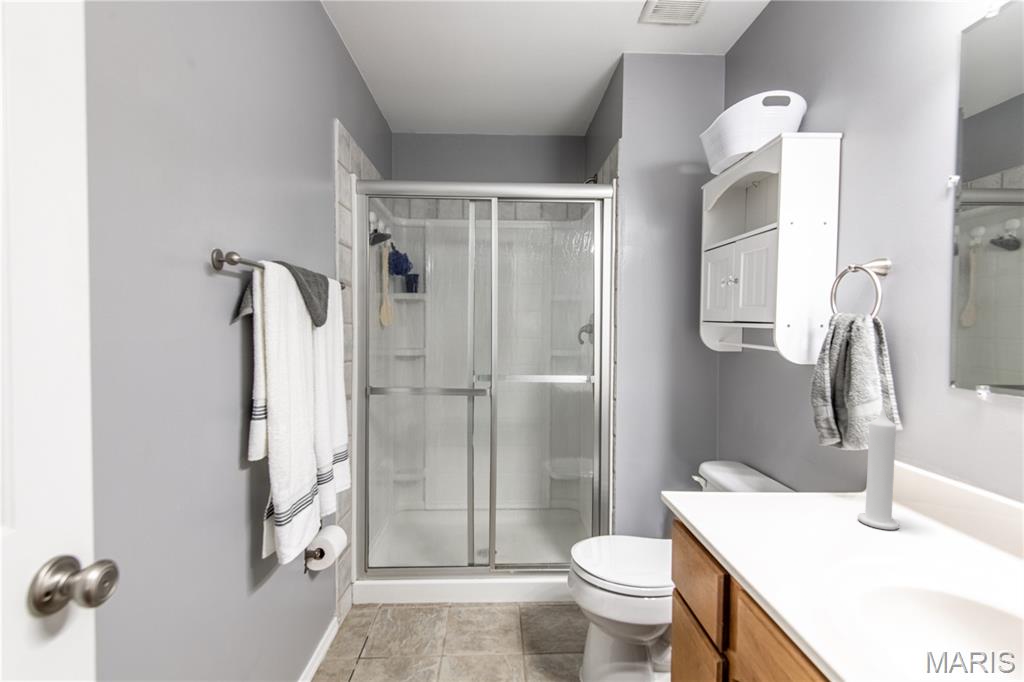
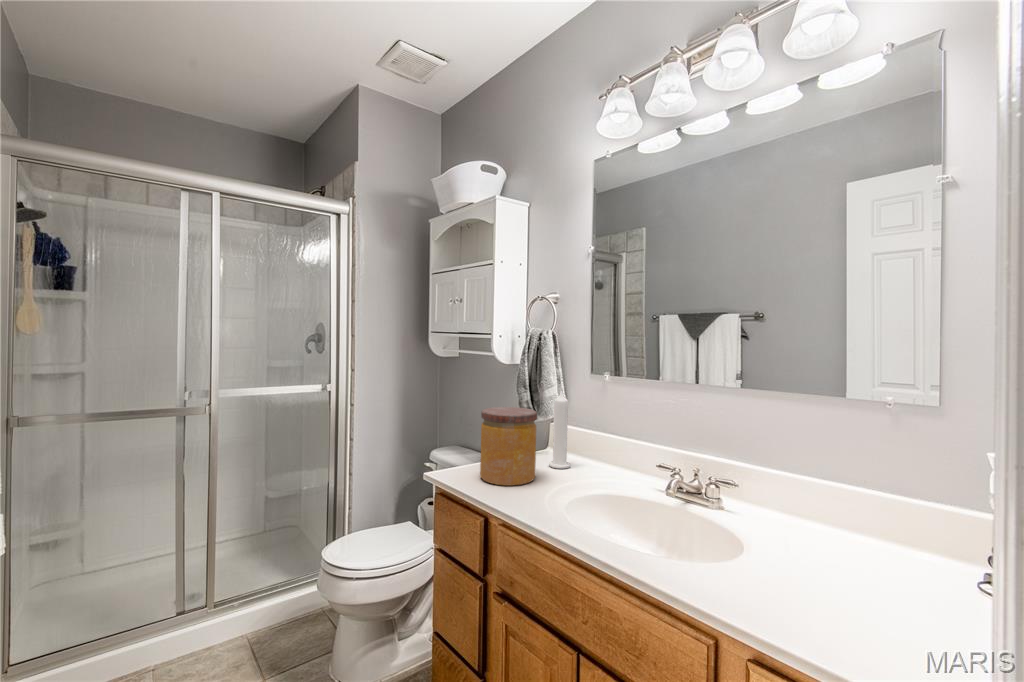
jar: none [737,424,830,541] -> present [480,407,537,486]

